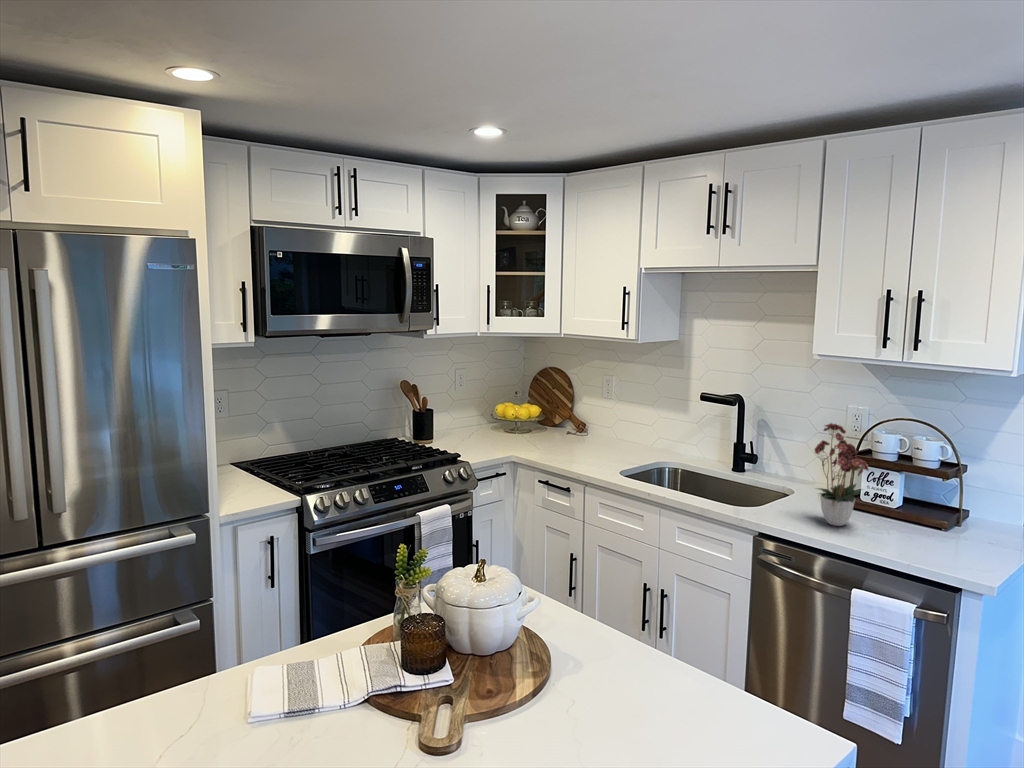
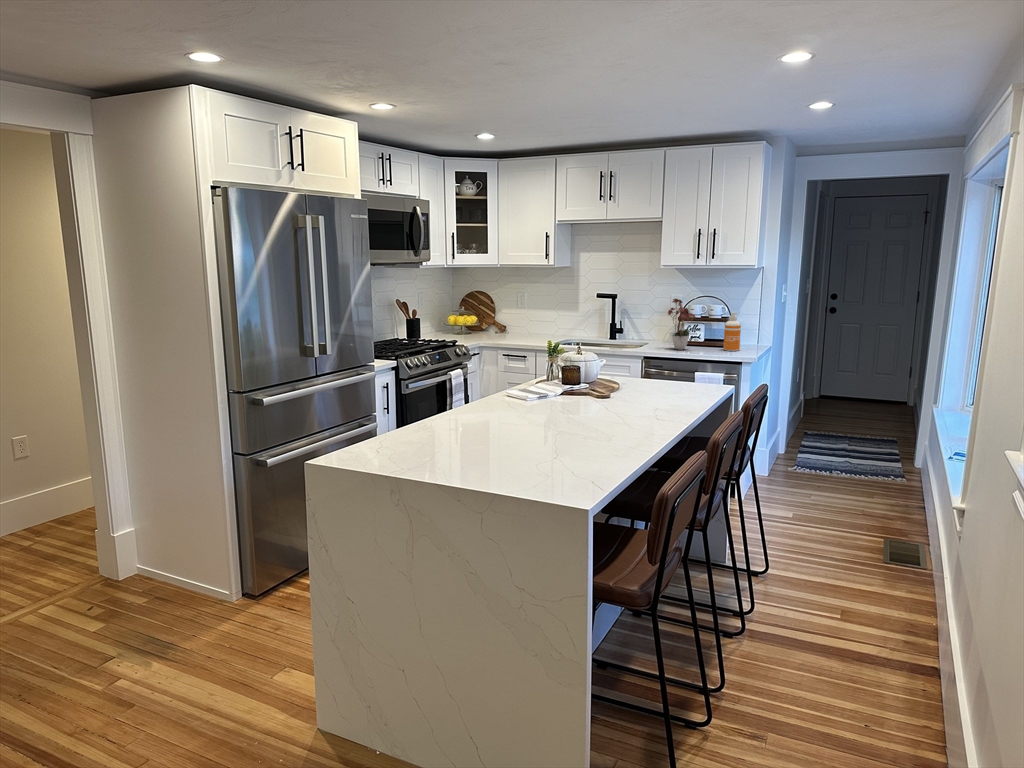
soap dispenser: none [933,464,976,549] -> present [724,312,741,351]

